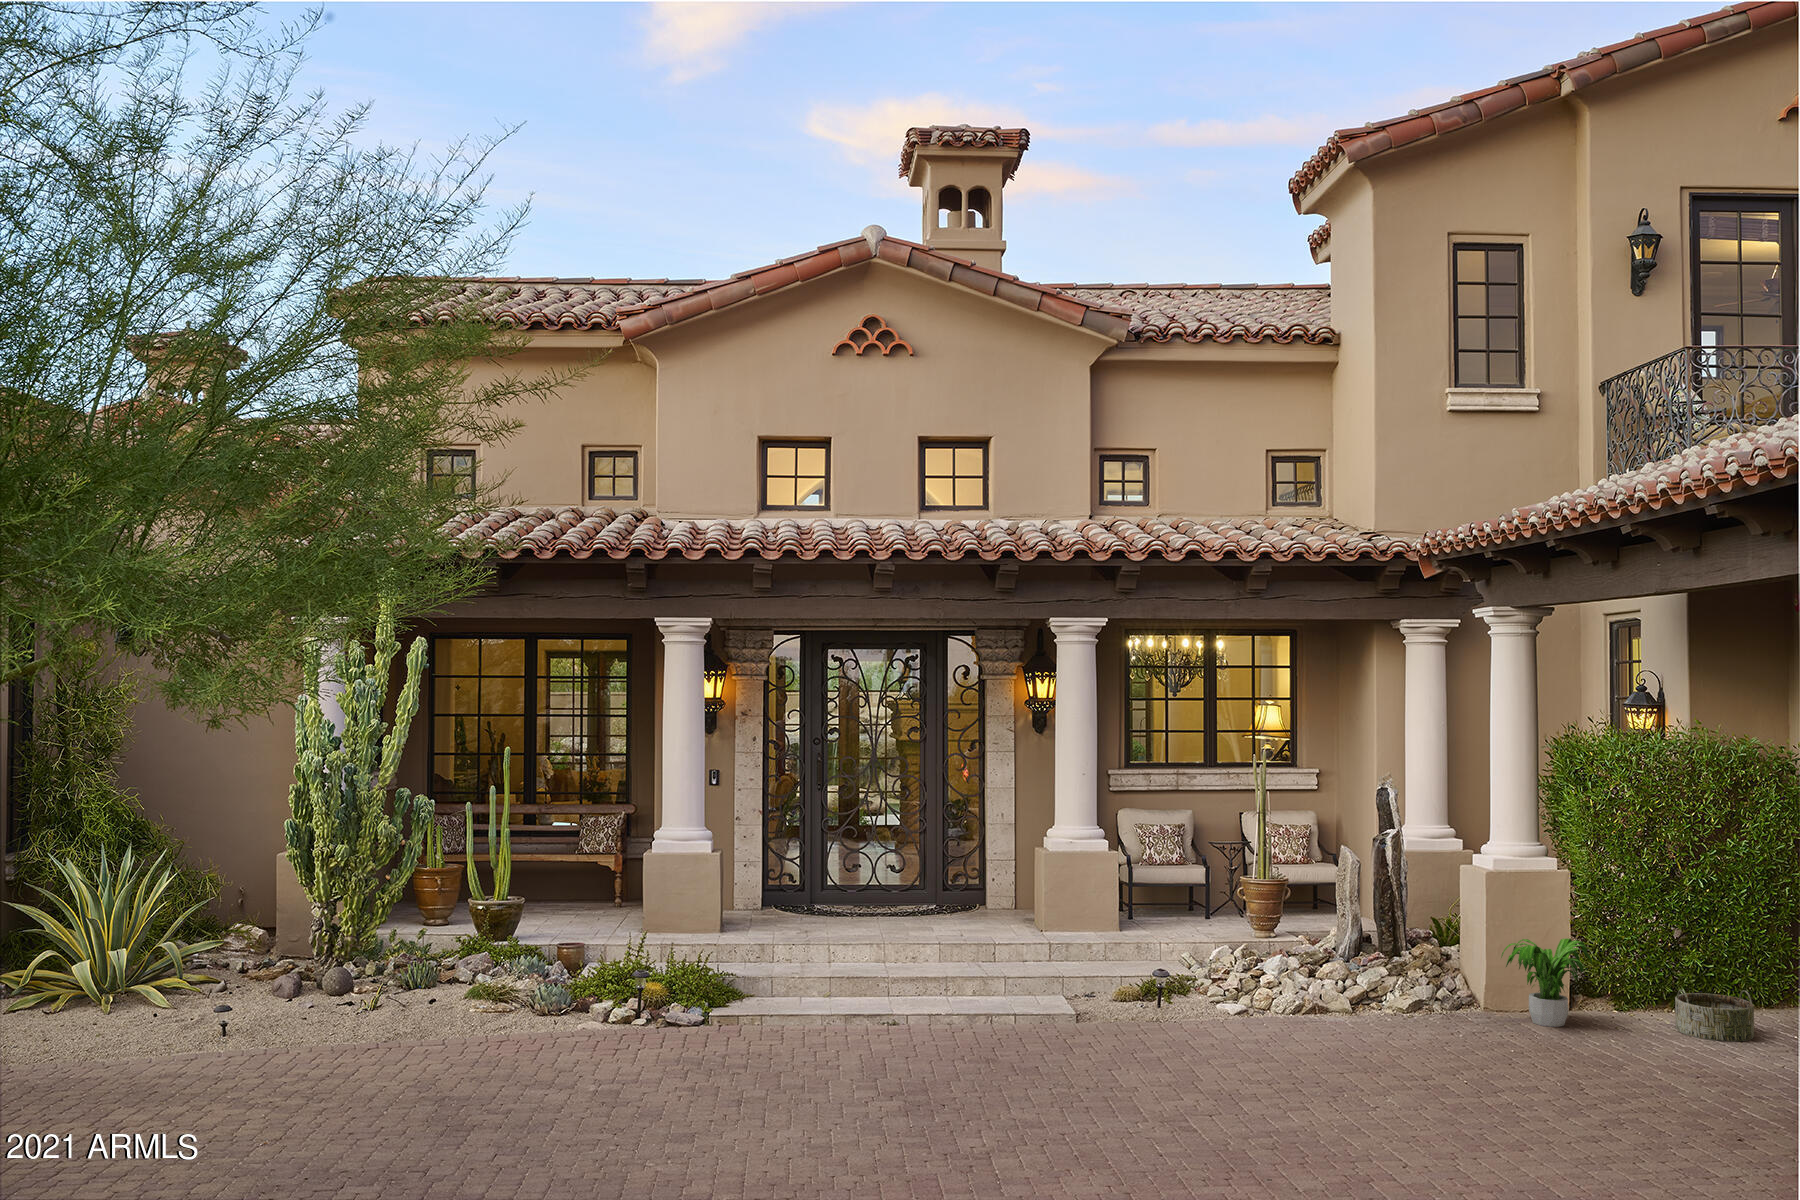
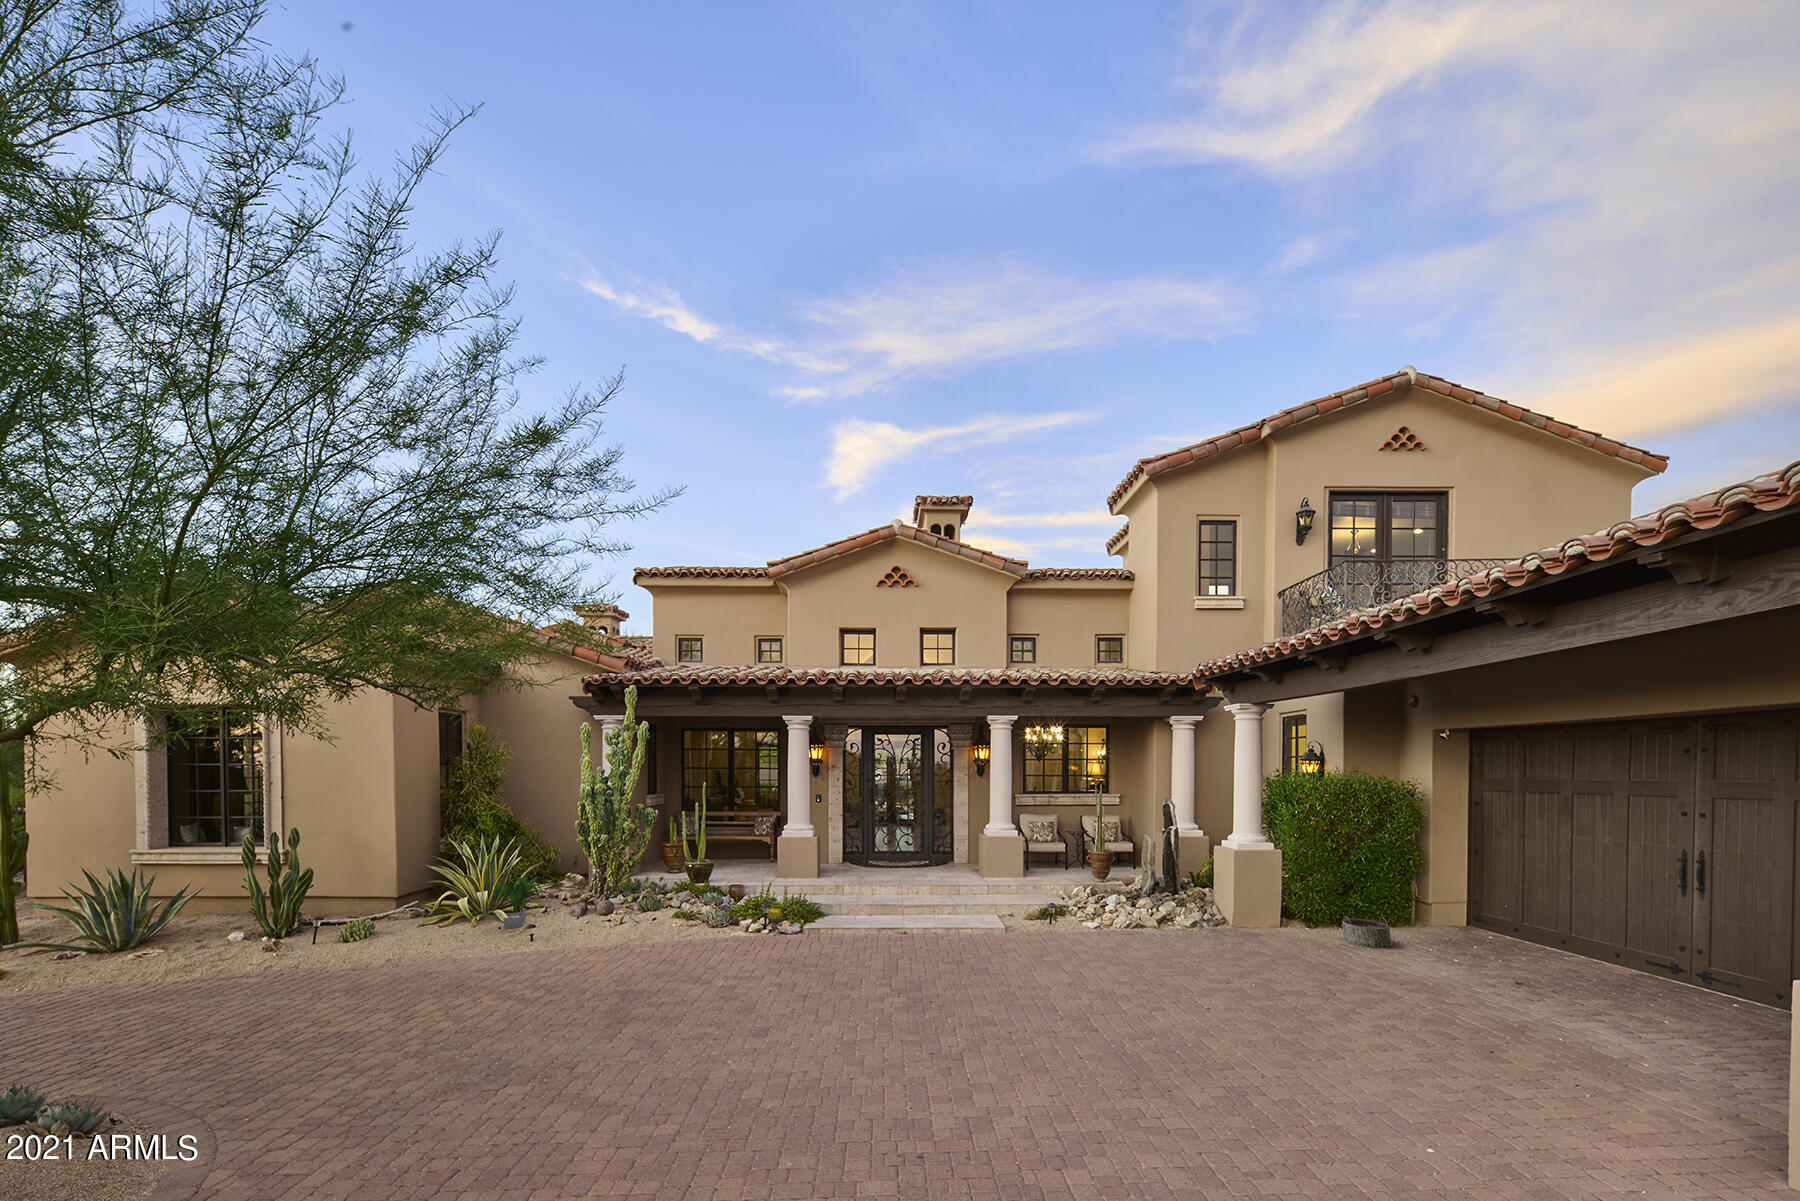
potted plant: present [1501,938,1596,1027] -> present [494,877,545,928]

